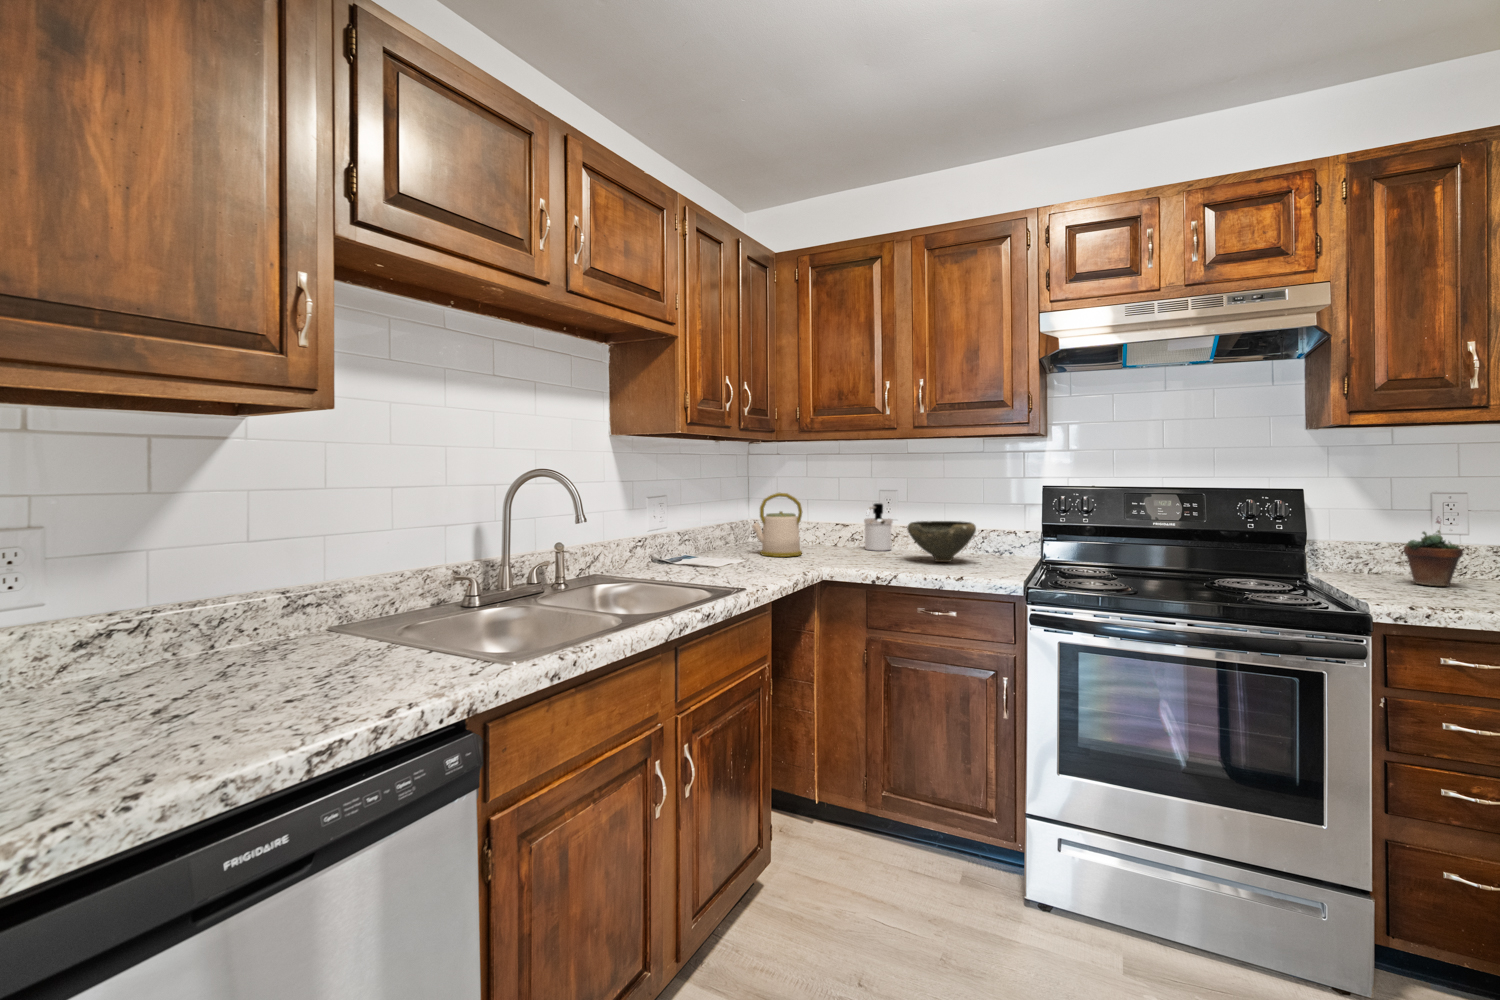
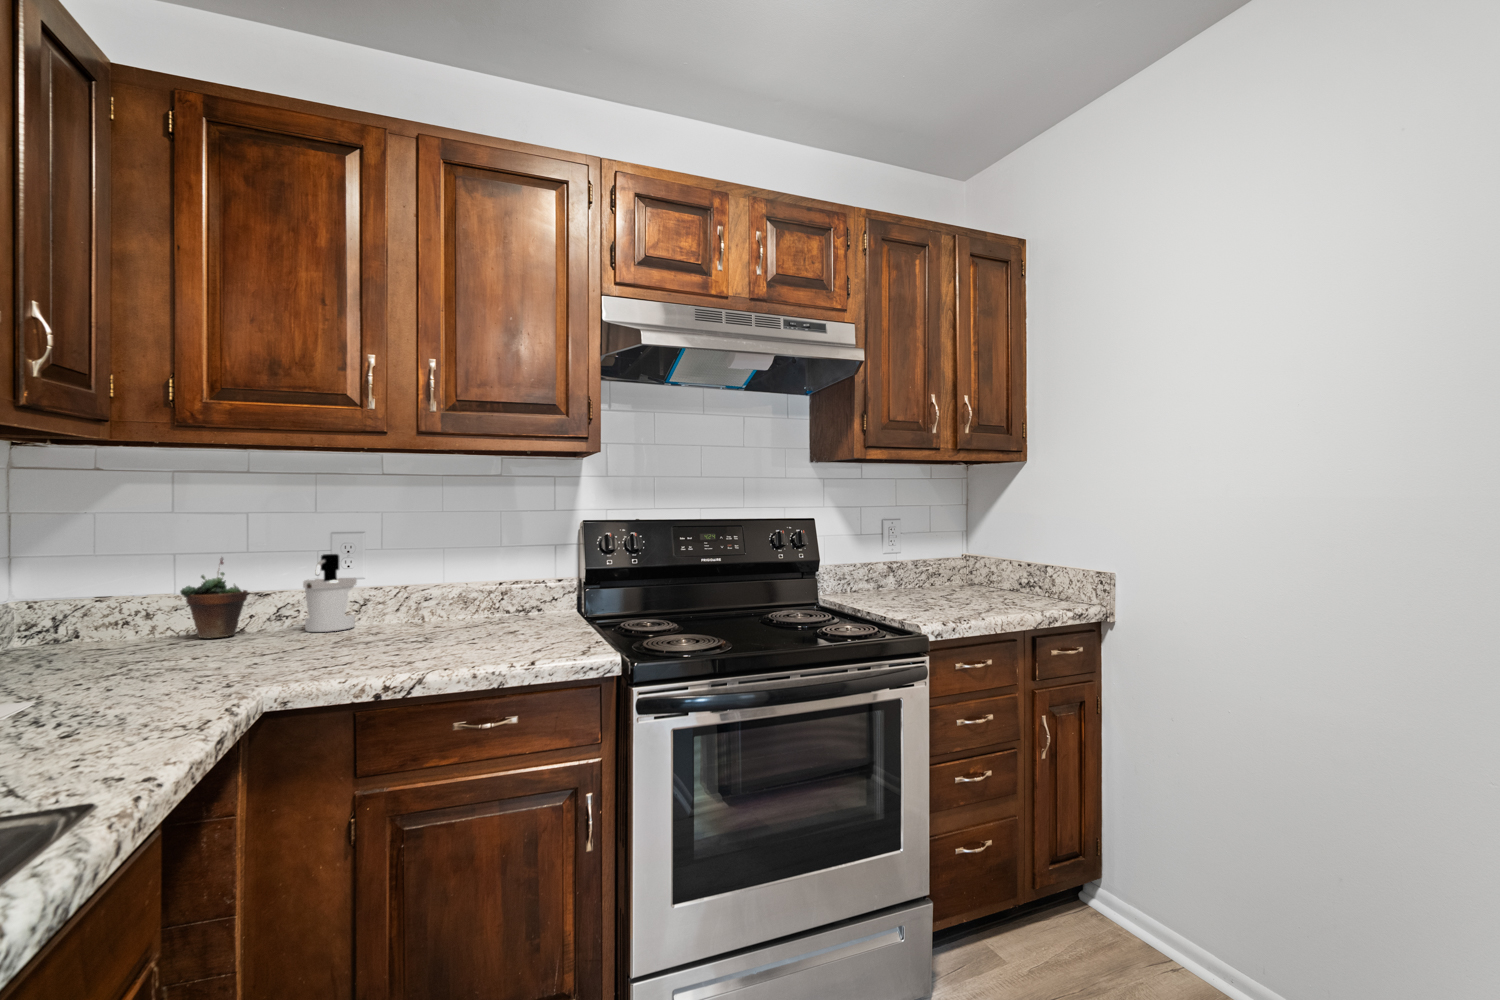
kettle: present [752,493,802,557] -> none [42,543,185,678]
succulent plant: present [1404,516,1463,586] -> present [180,558,248,638]
bowl: present [907,521,976,562] -> none [404,575,512,639]

